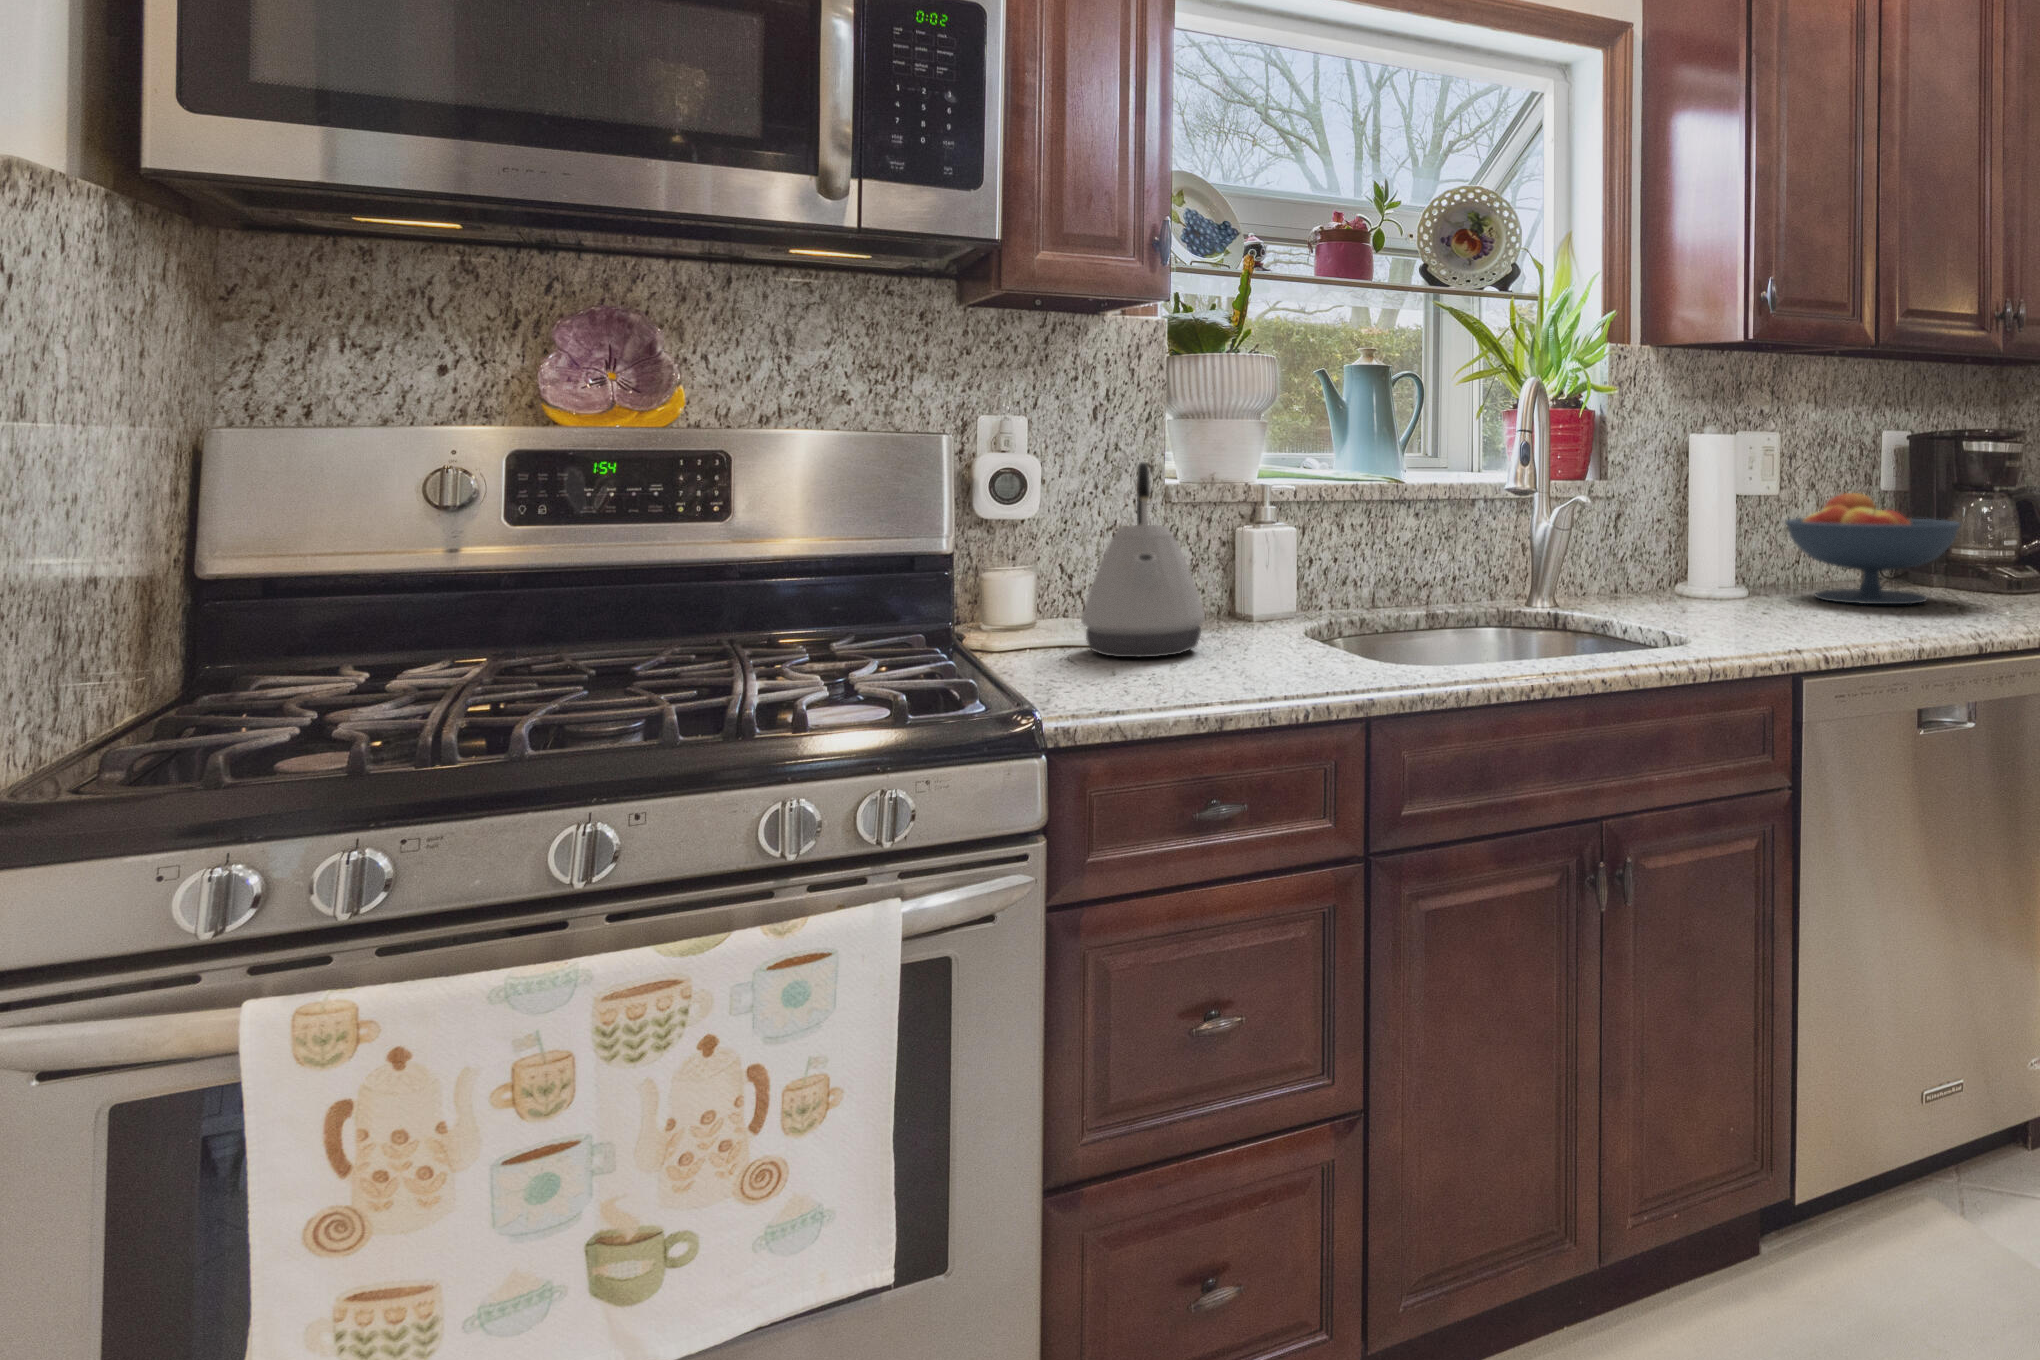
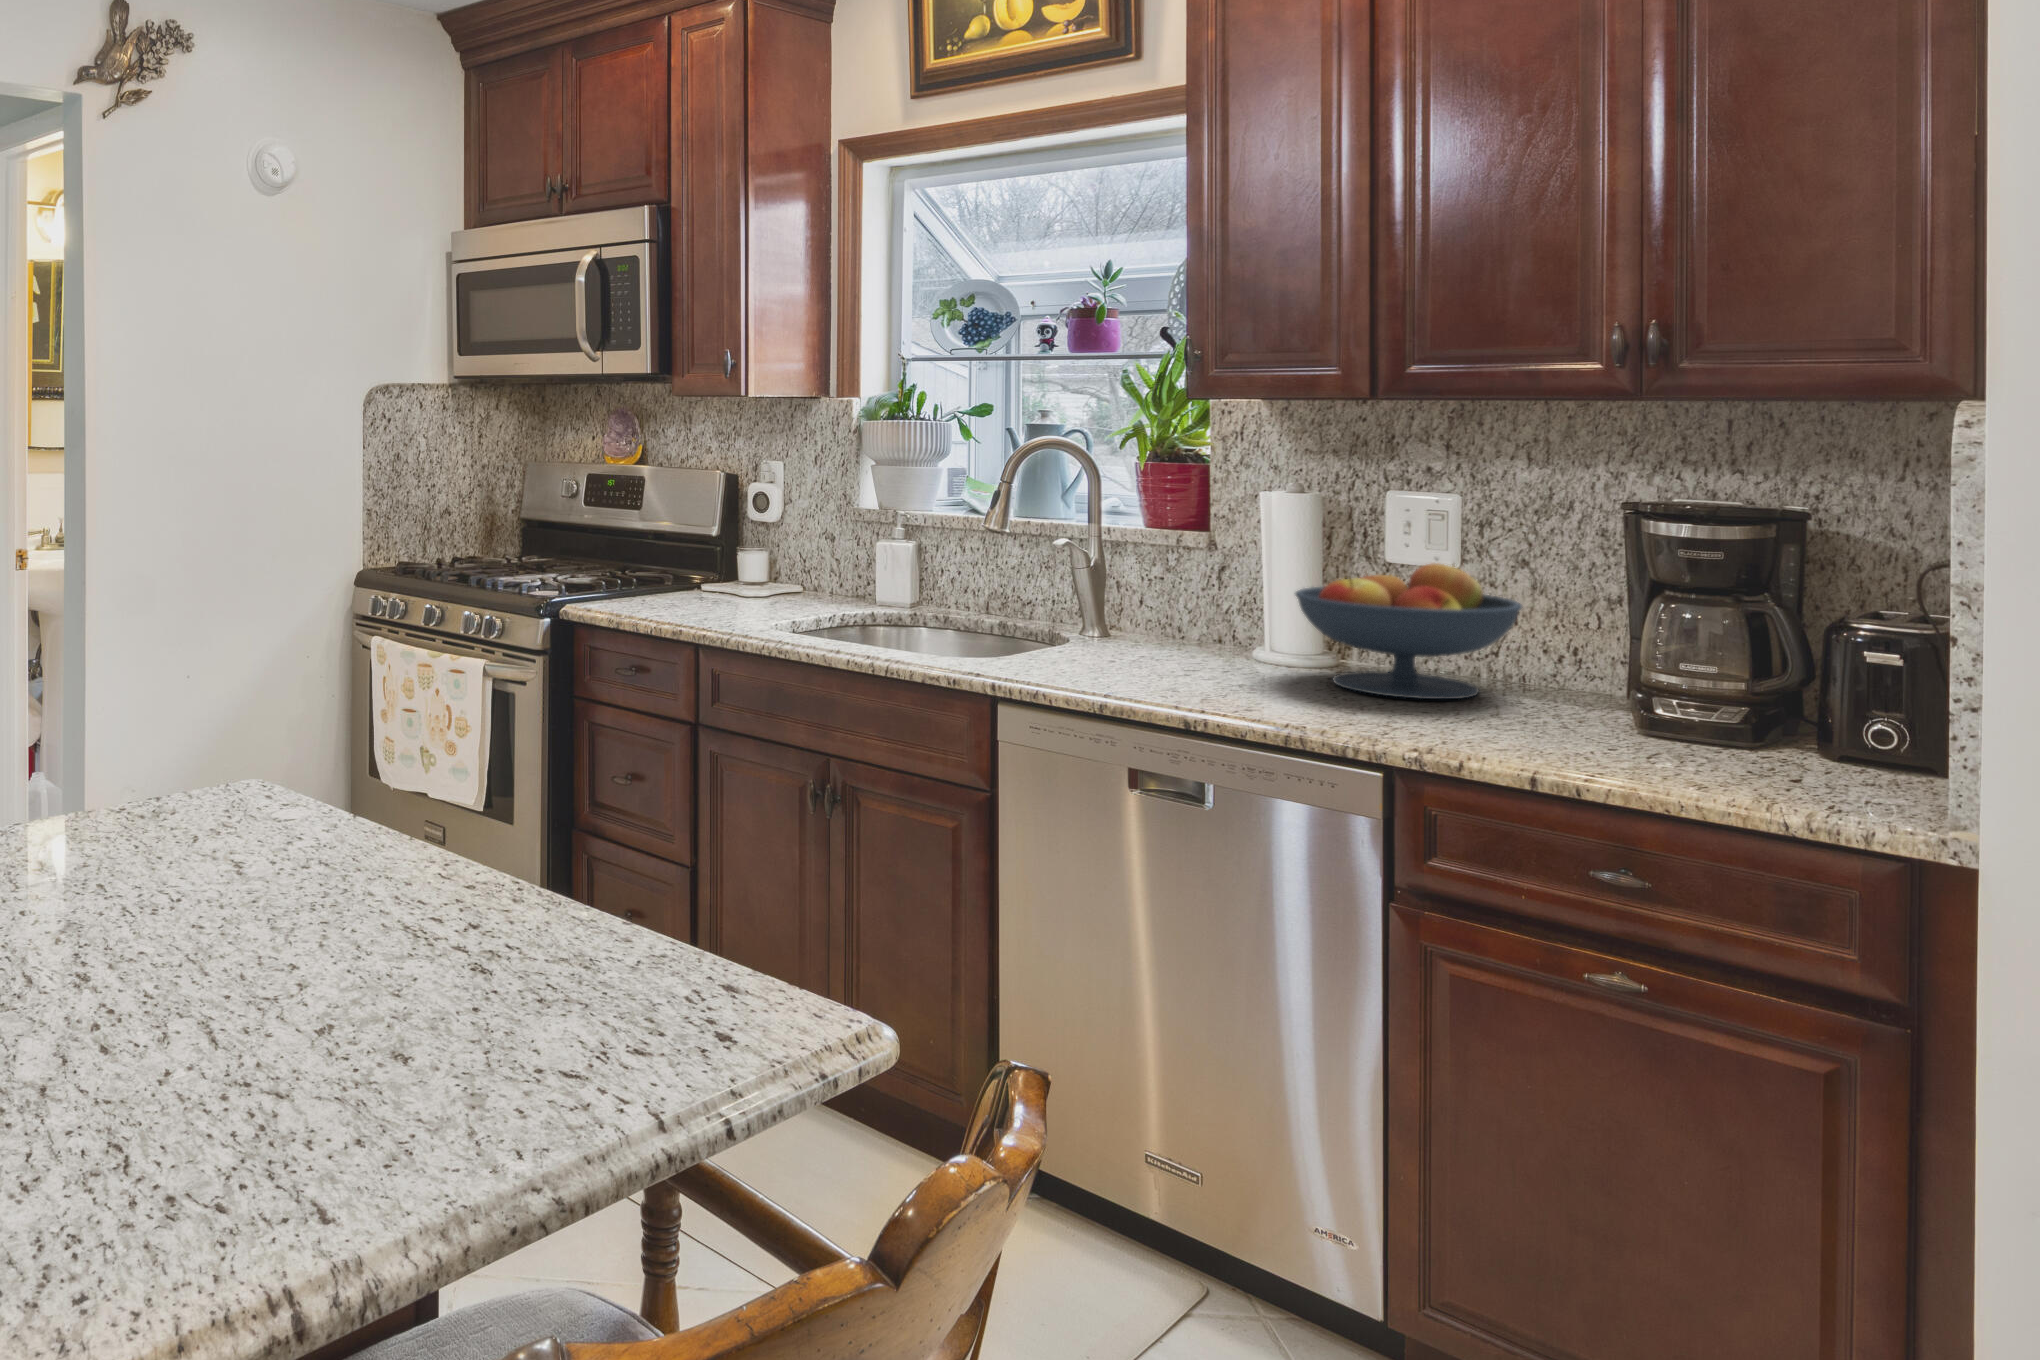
kettle: present [1081,462,1205,657] -> none [680,496,754,609]

